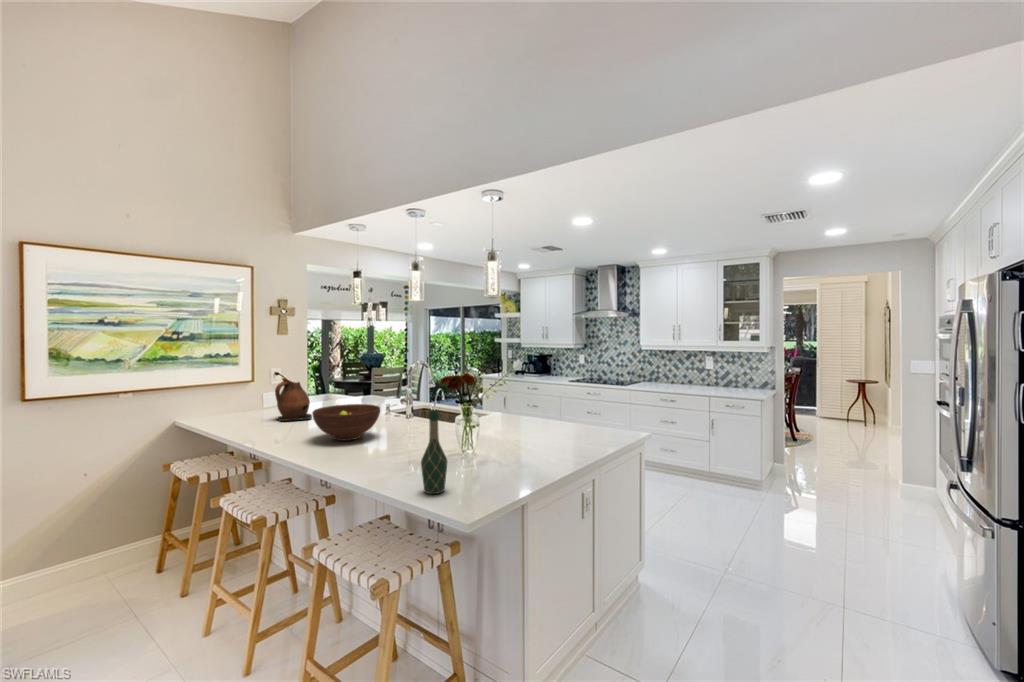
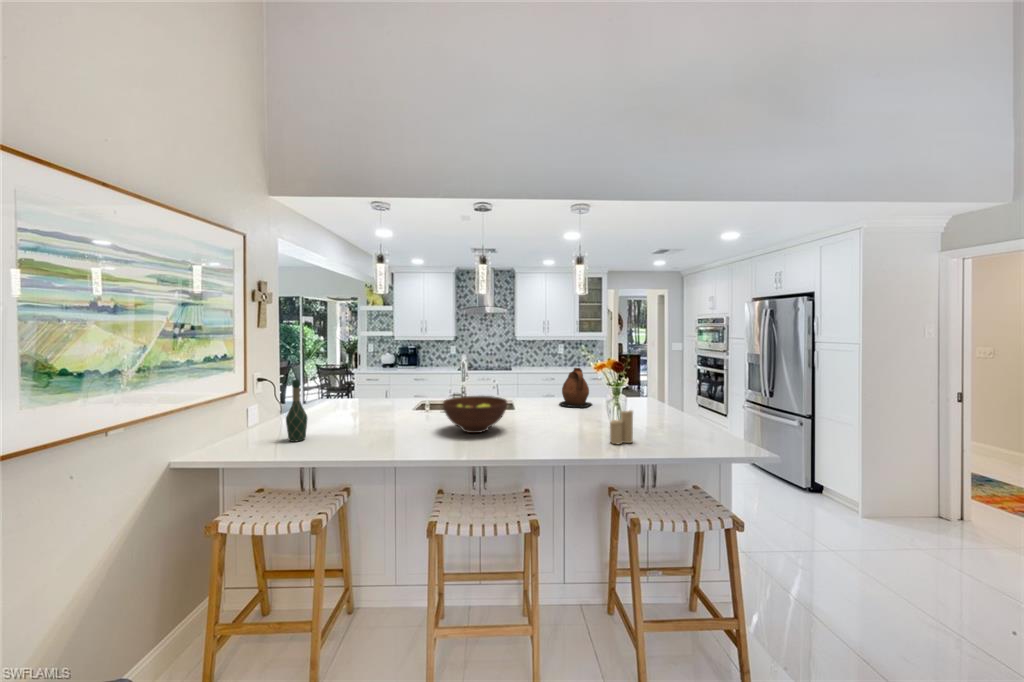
ceramic pitcher: present [275,378,312,421] -> present [559,368,592,407]
wine bottle: present [421,410,447,494] -> present [286,380,307,442]
candle: none [388,431,417,477] -> present [610,408,633,444]

